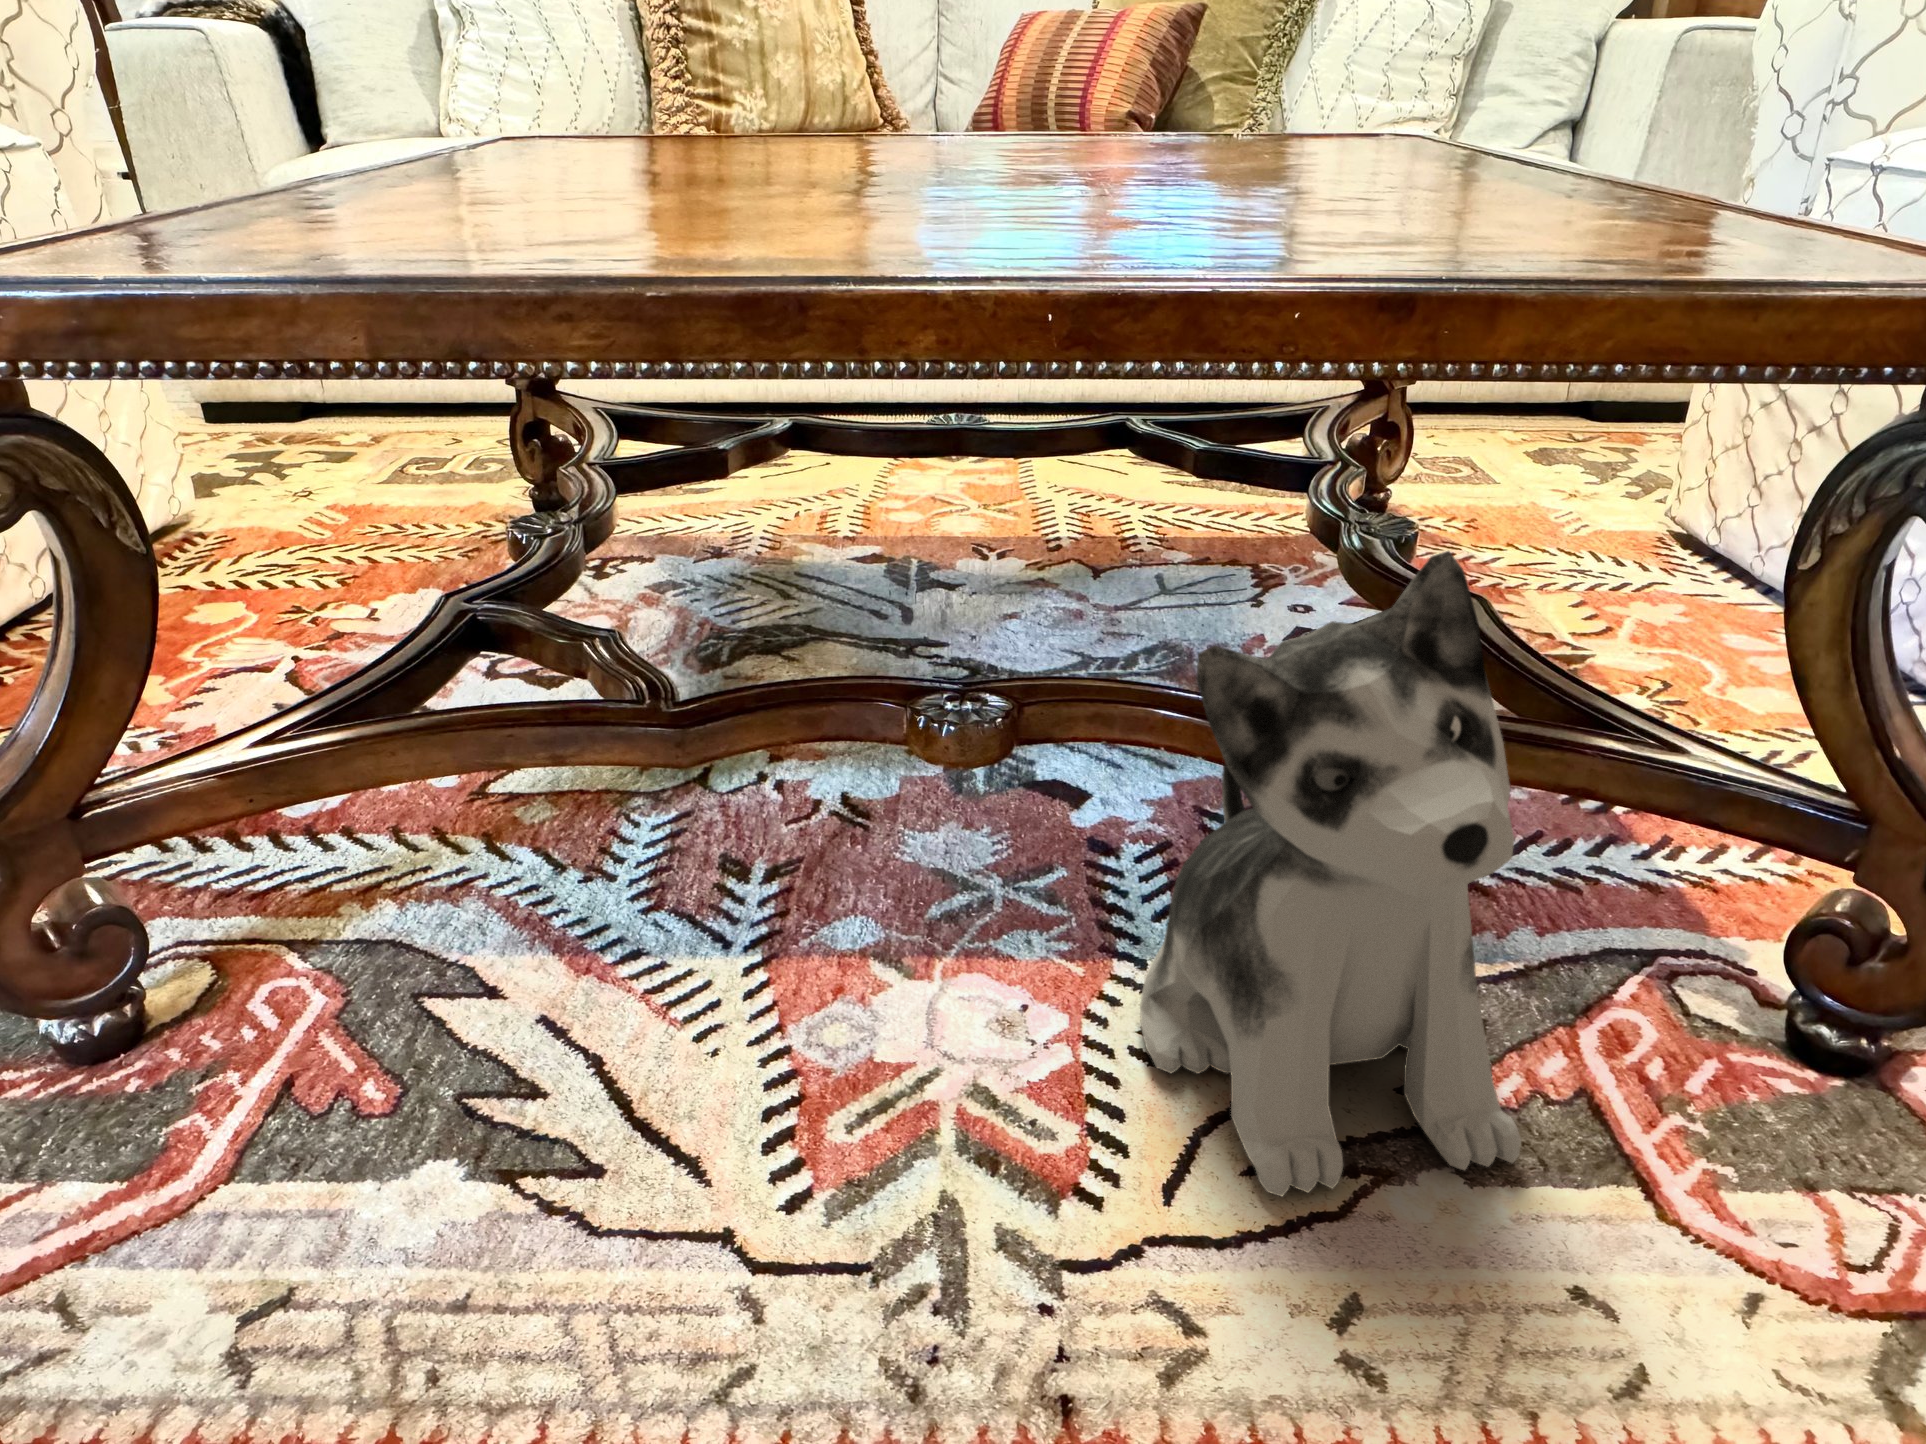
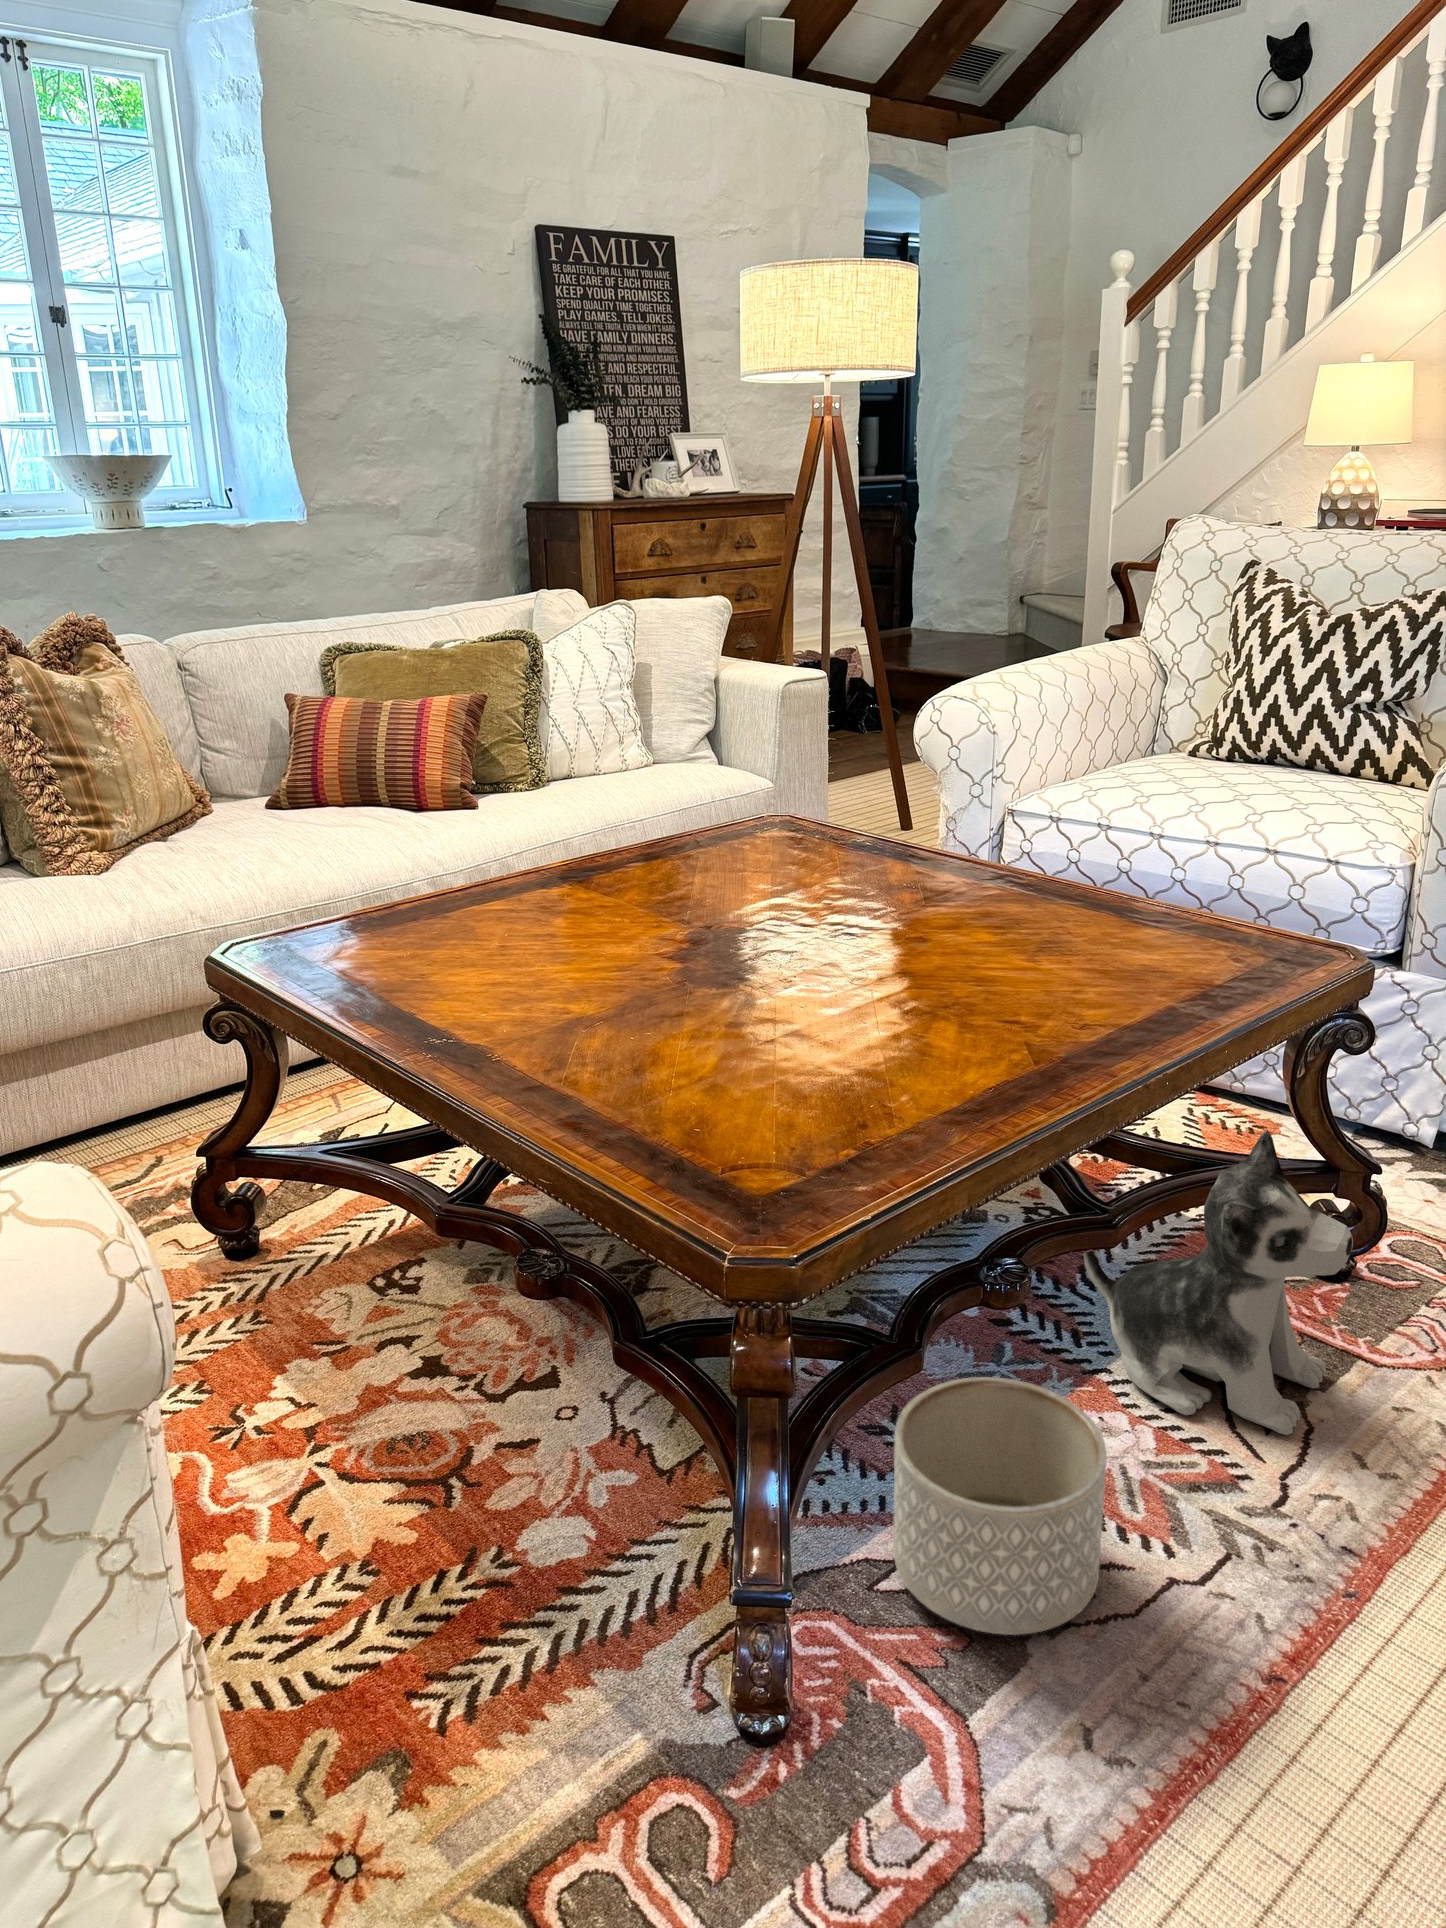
planter: none [328,753,736,1167] -> present [893,1377,1107,1635]

